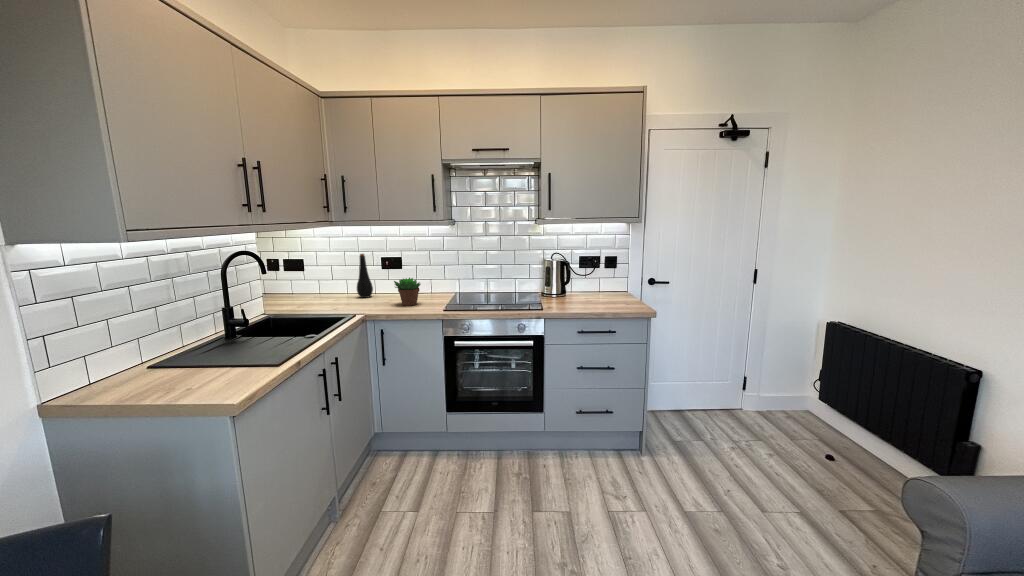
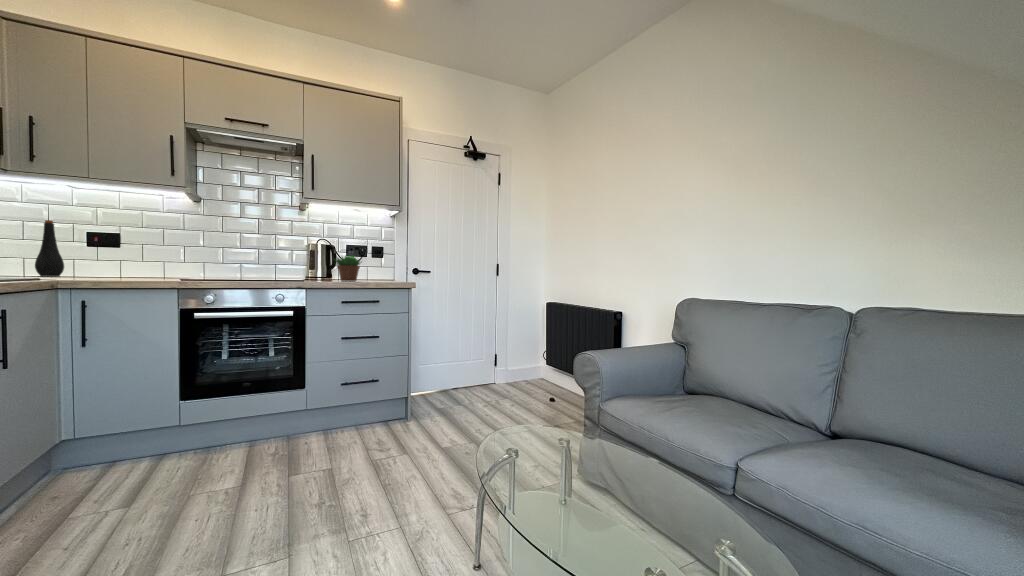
succulent plant: present [394,278,421,306] -> present [335,256,360,281]

